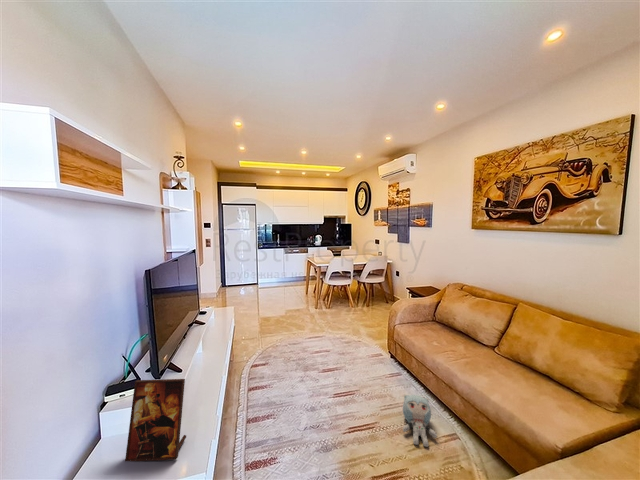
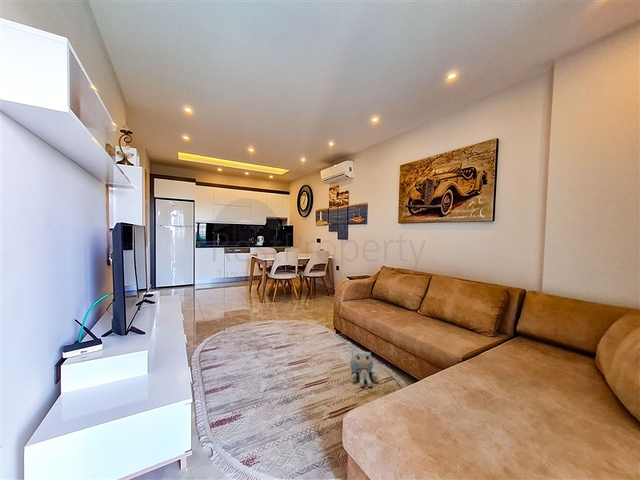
picture frame: present [125,379,186,461] -> none [99,324,164,406]

